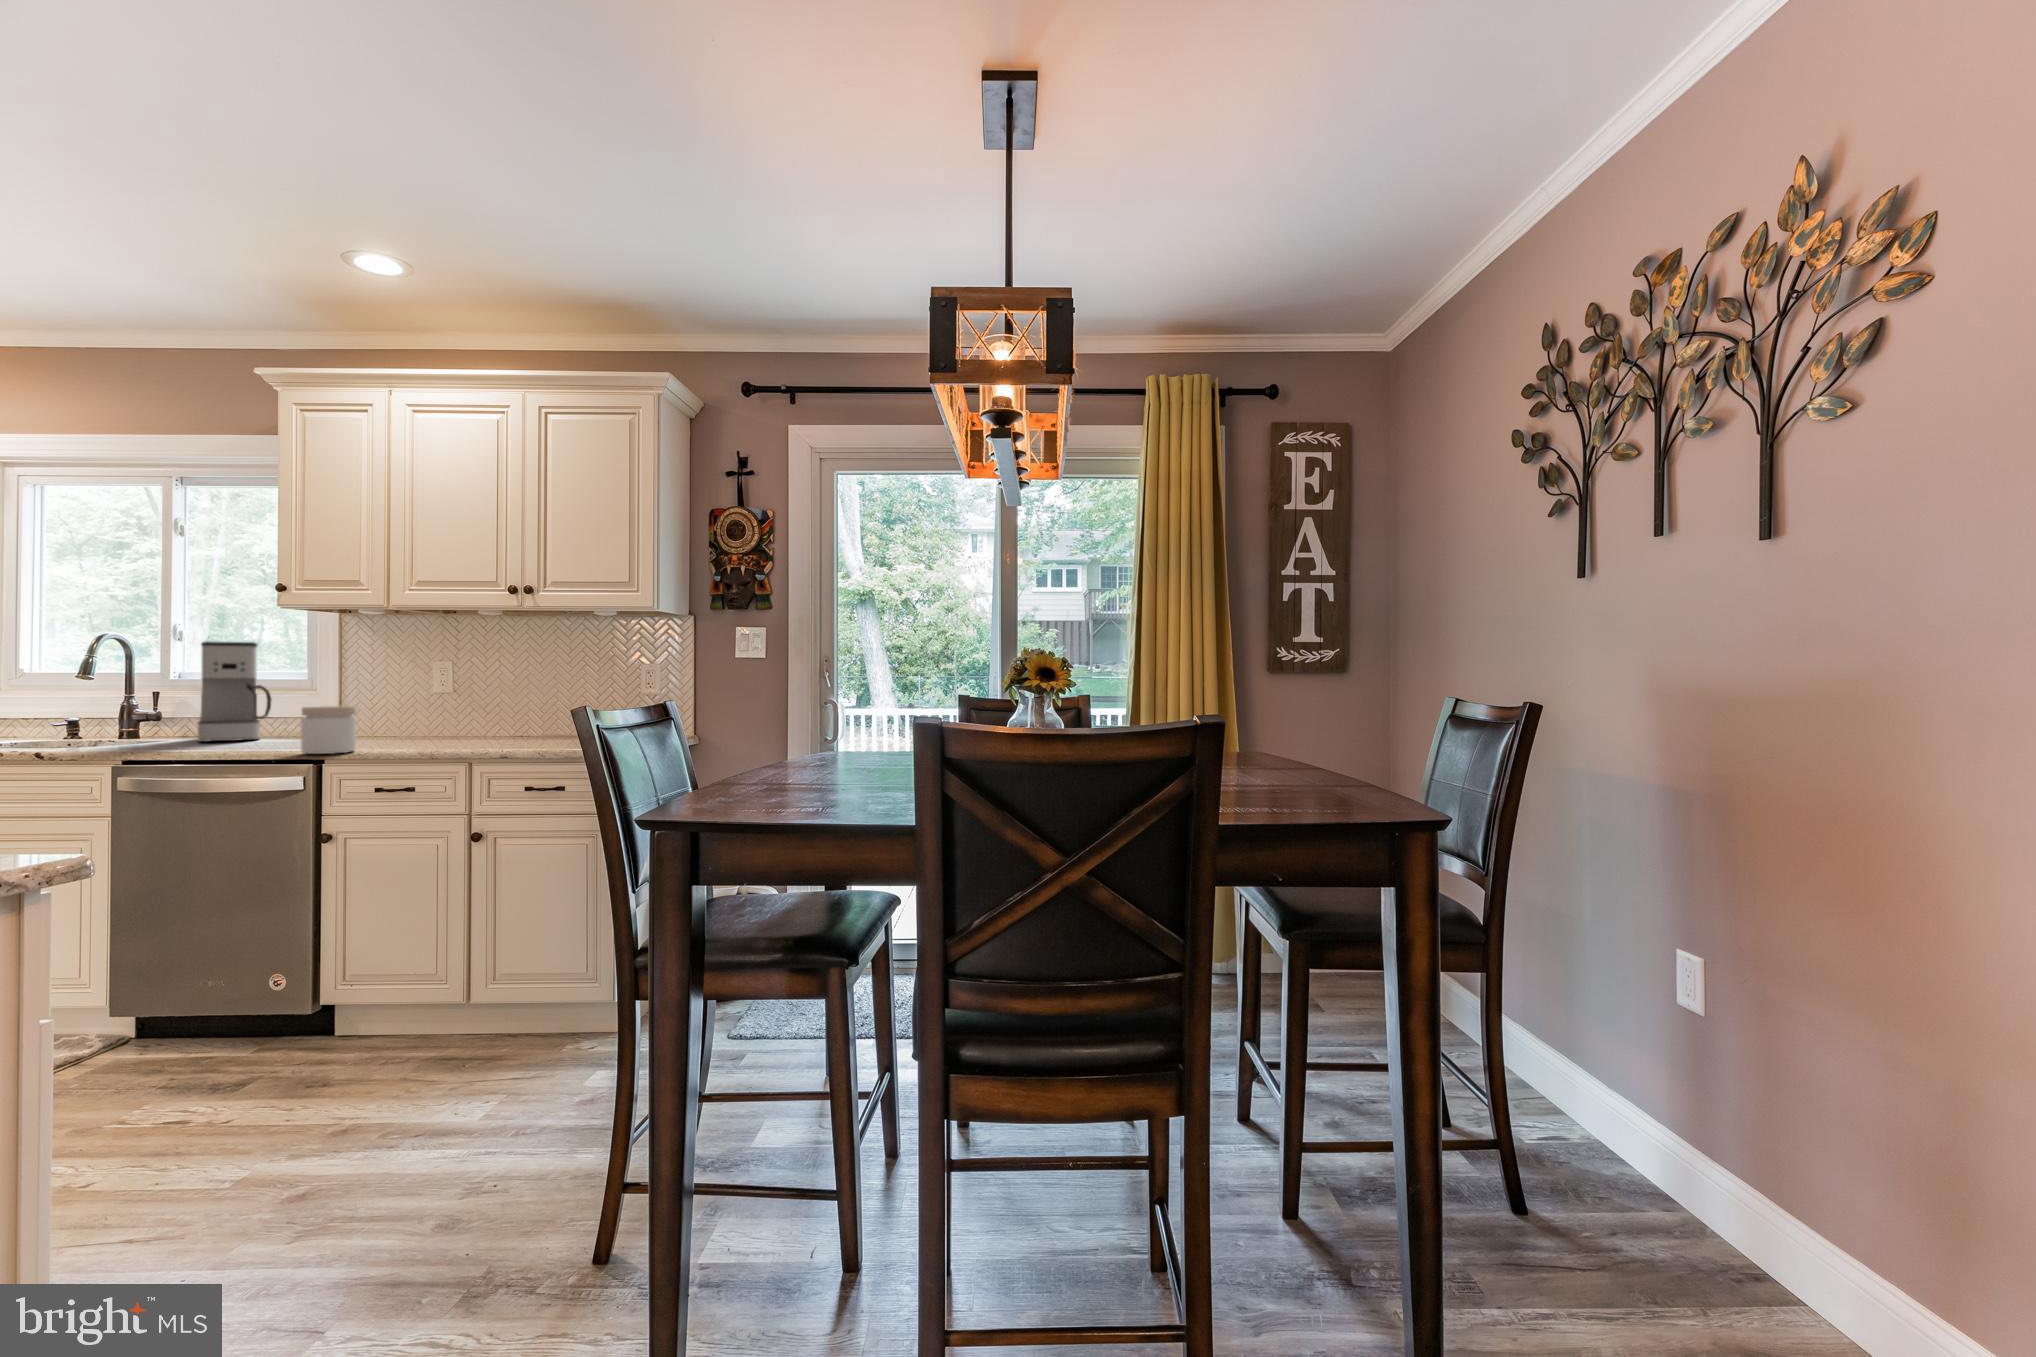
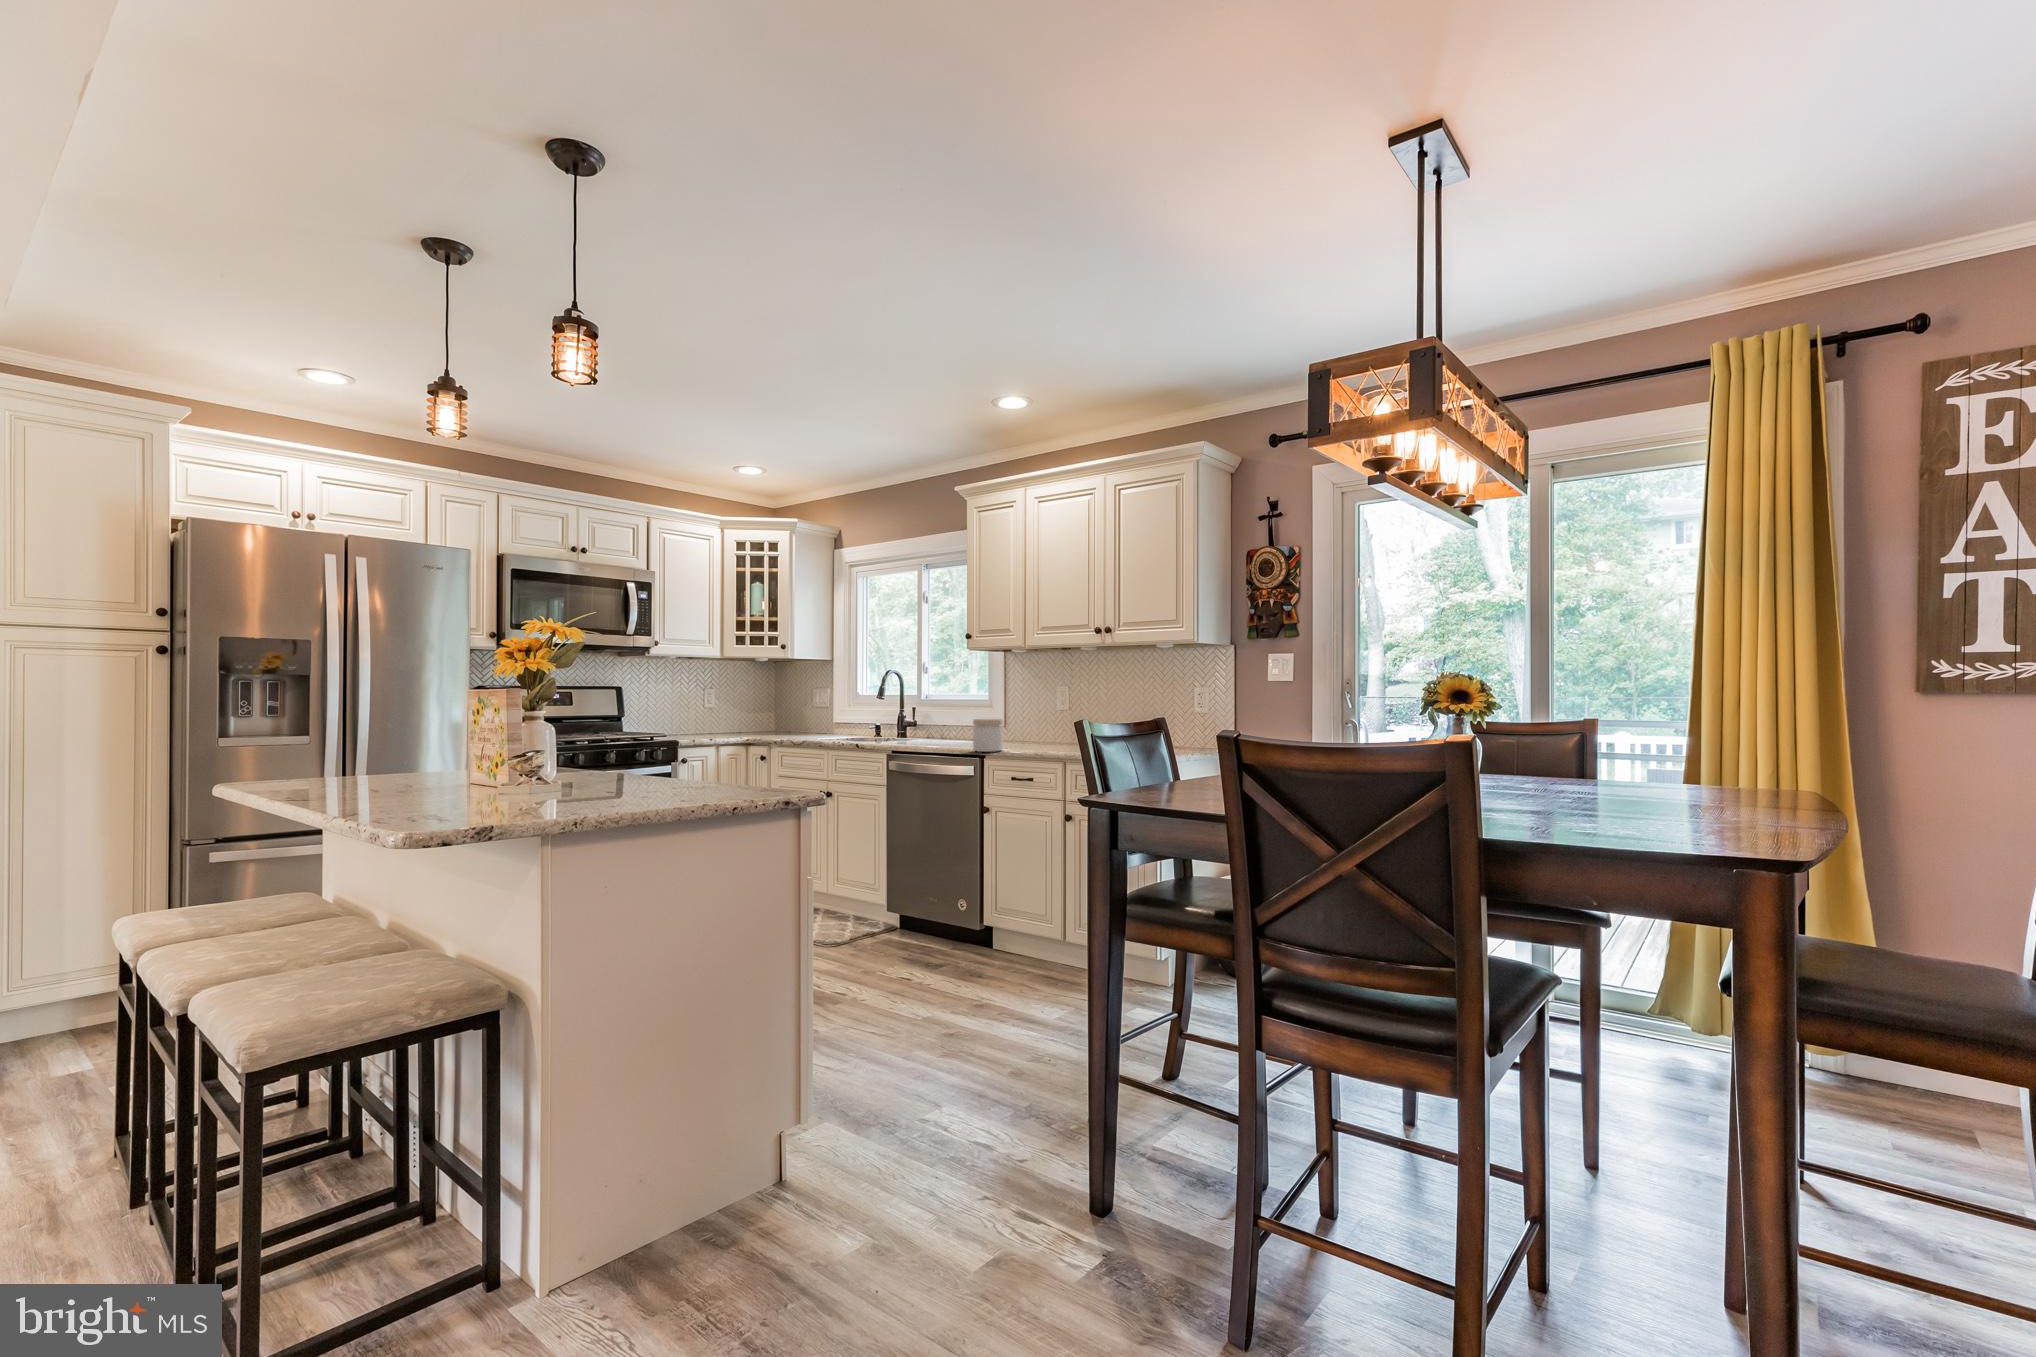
coffee maker: present [197,641,272,742] -> none [929,674,967,741]

